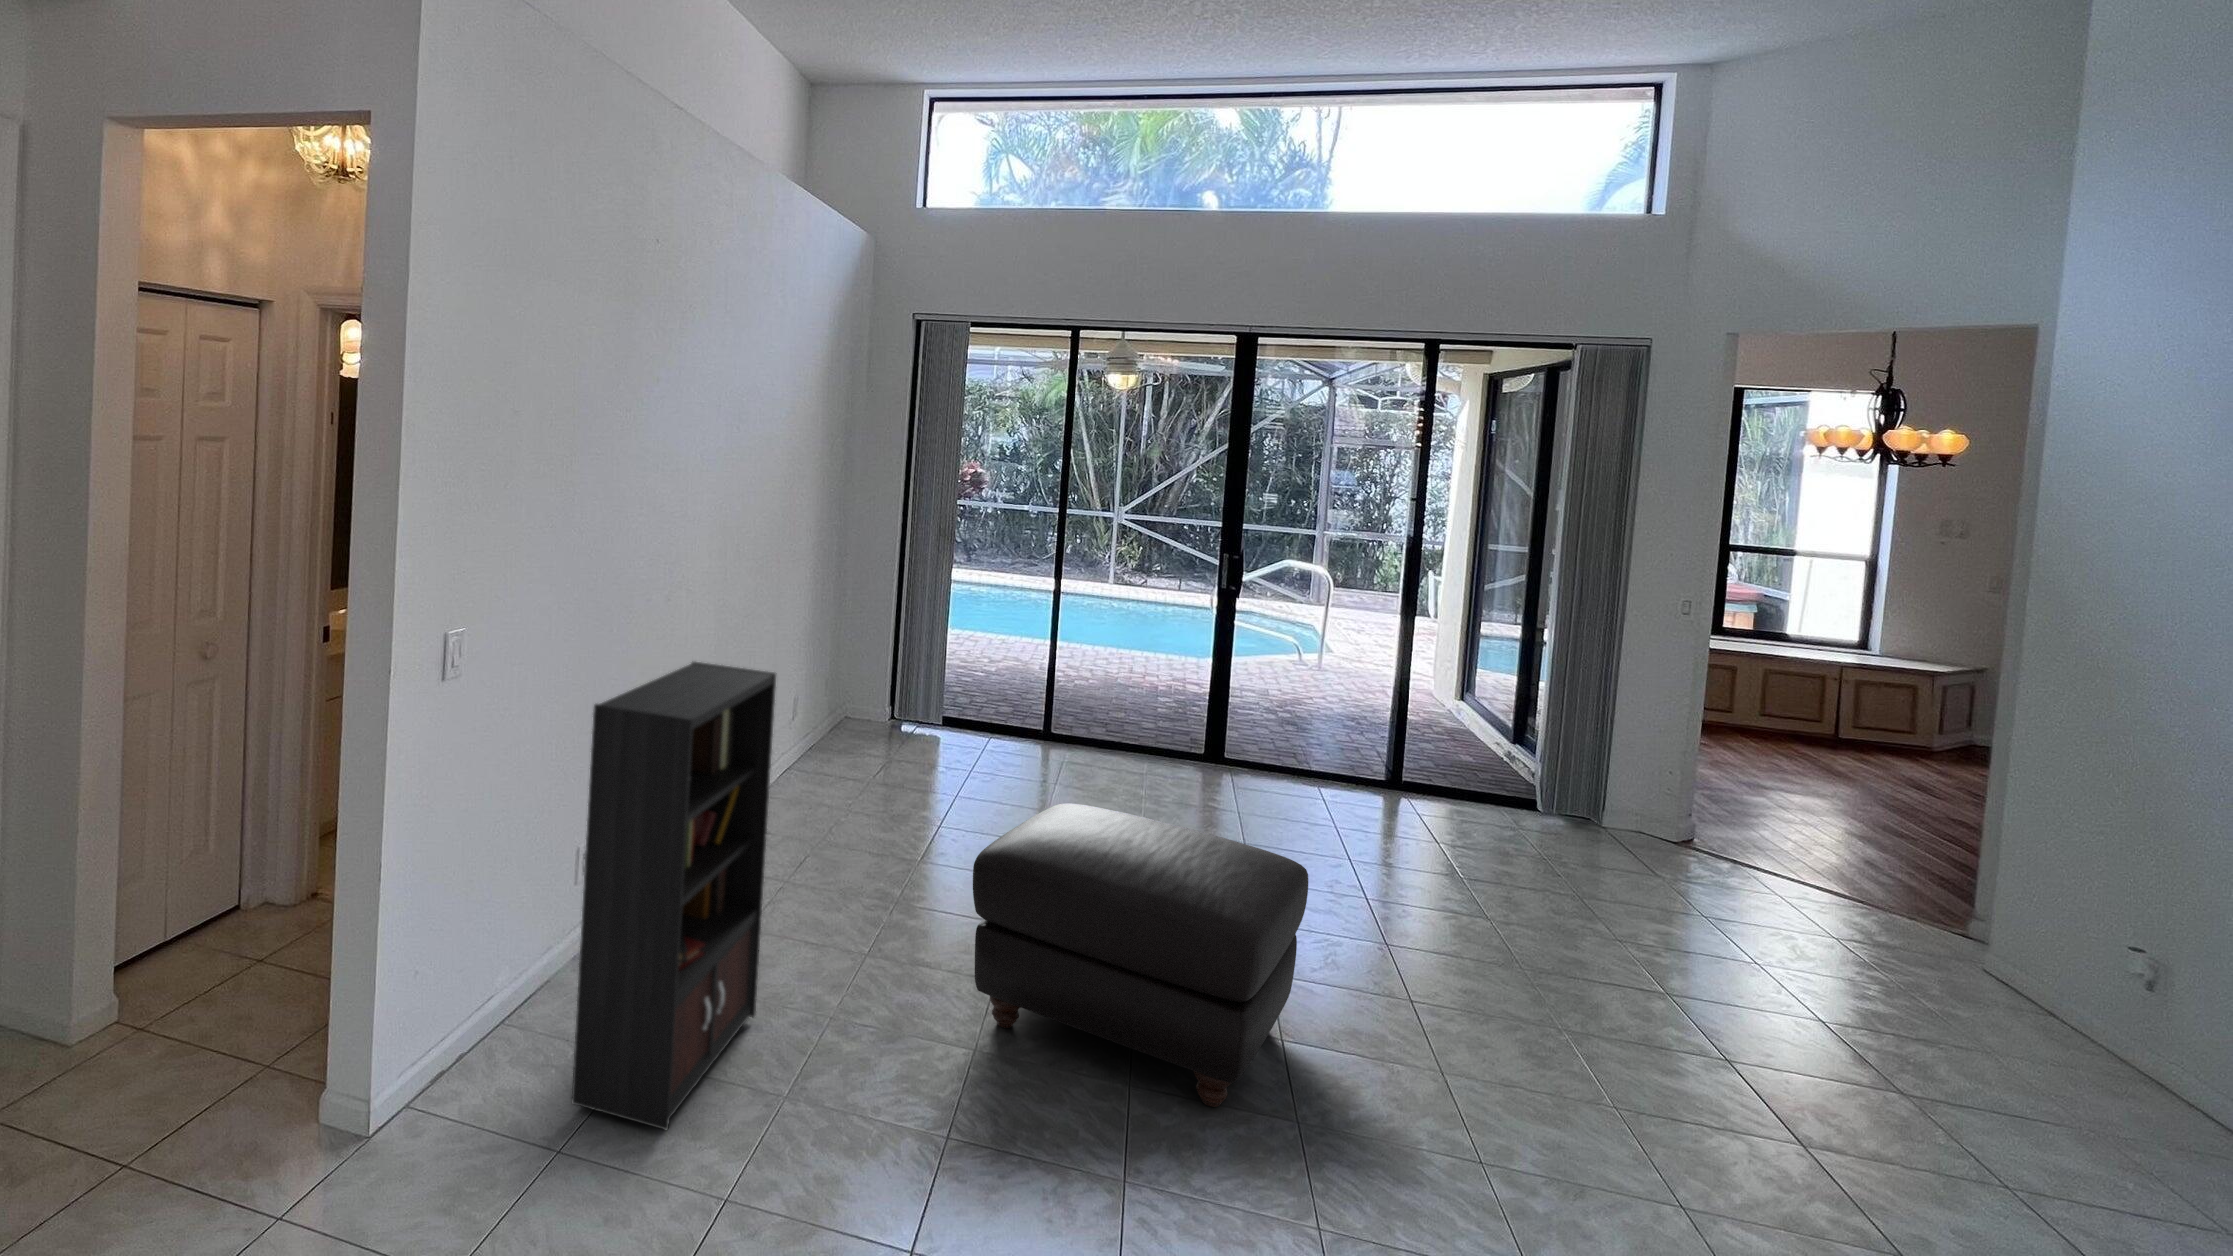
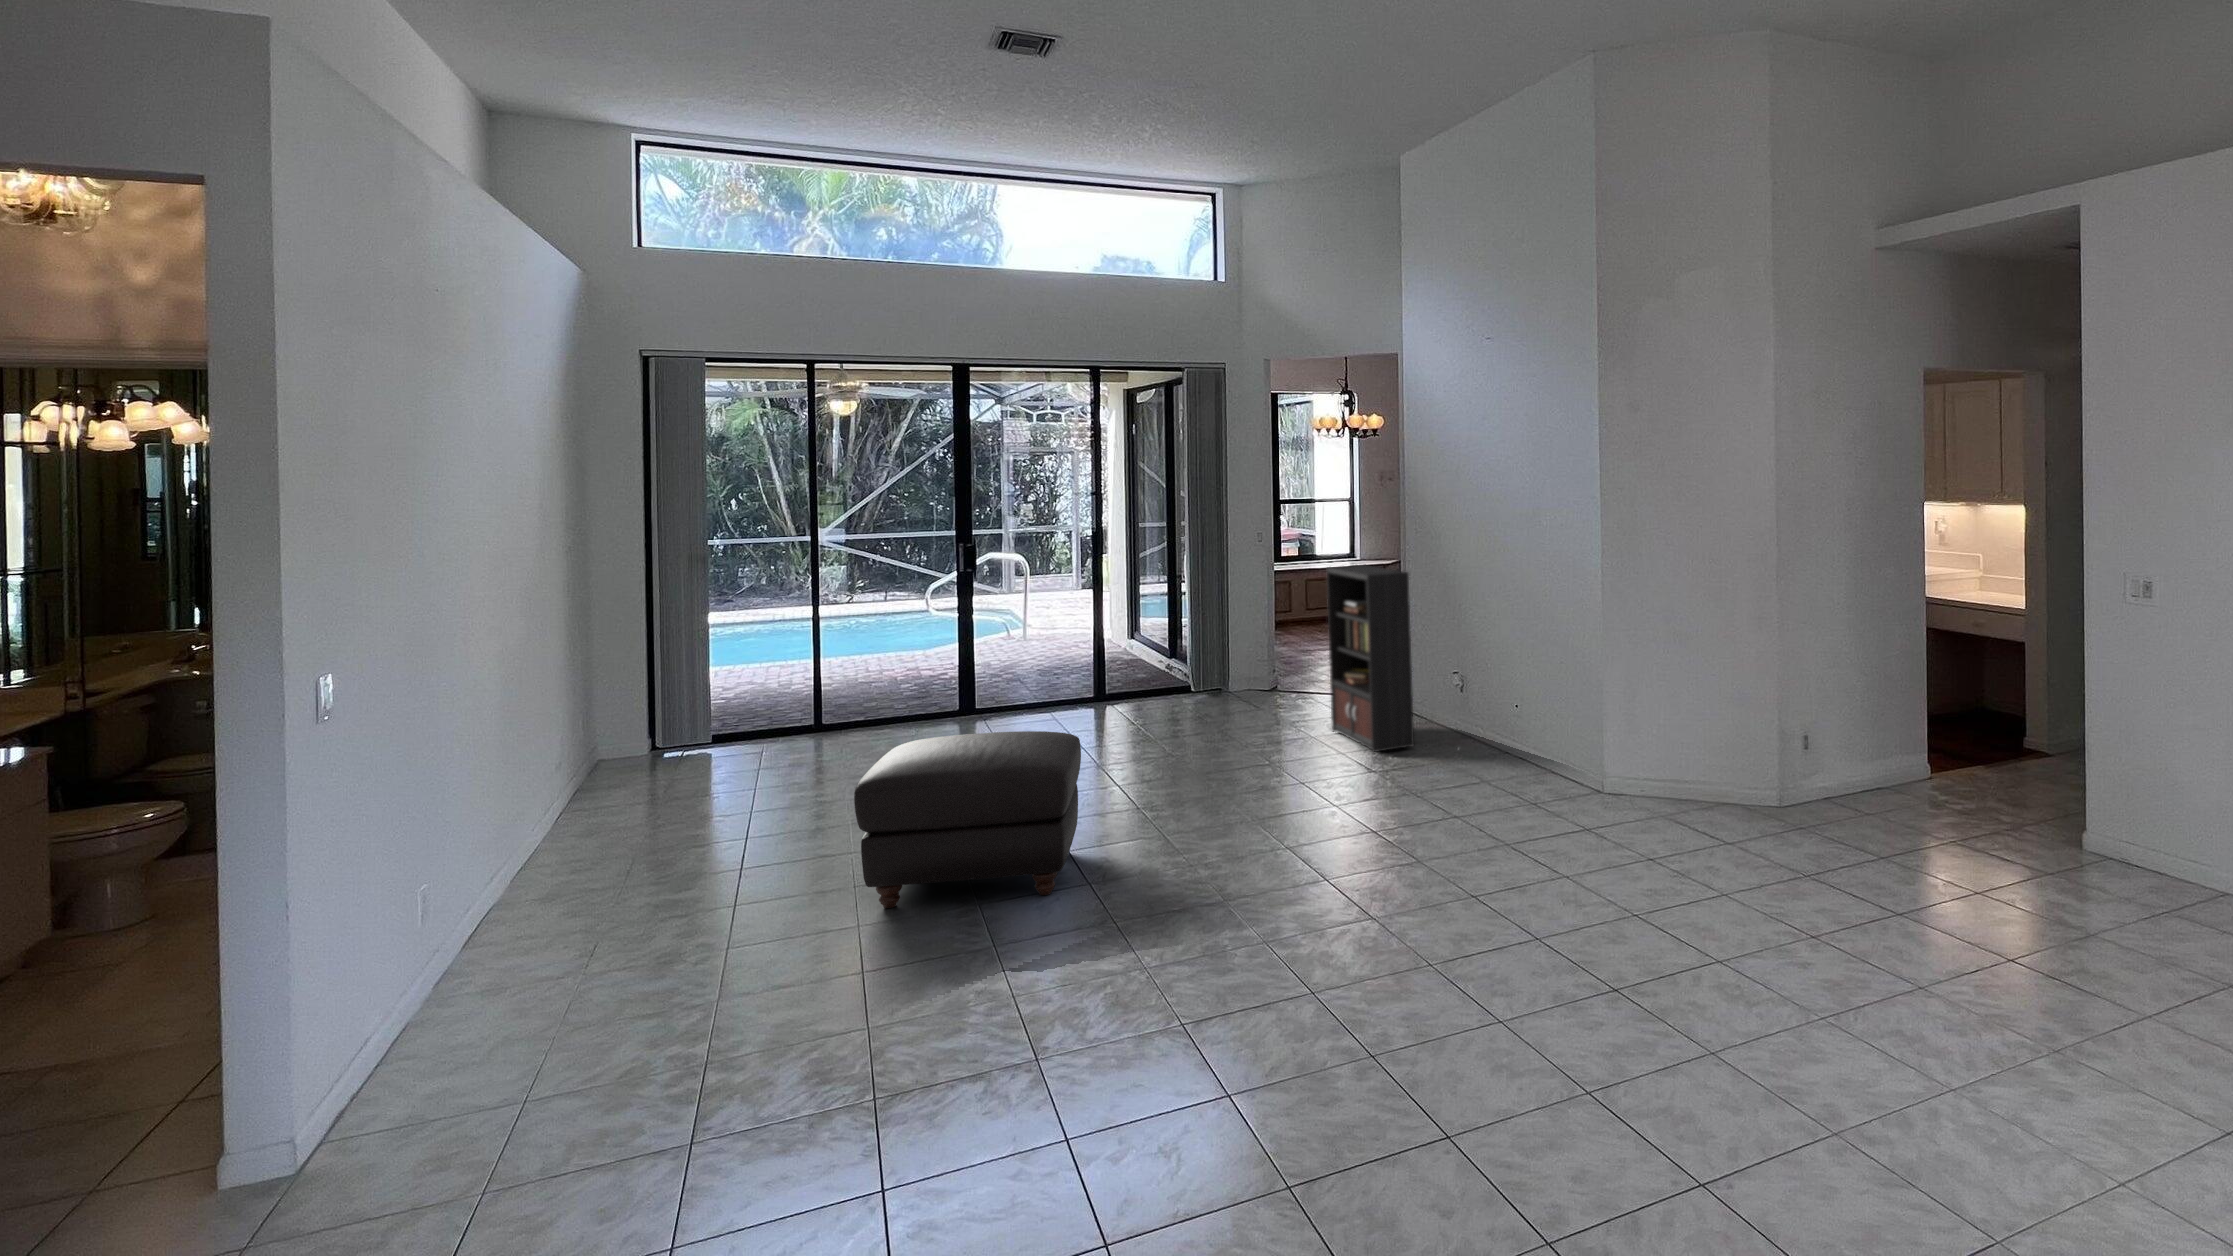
bookcase: present [572,662,776,1130] -> present [1327,565,1414,752]

